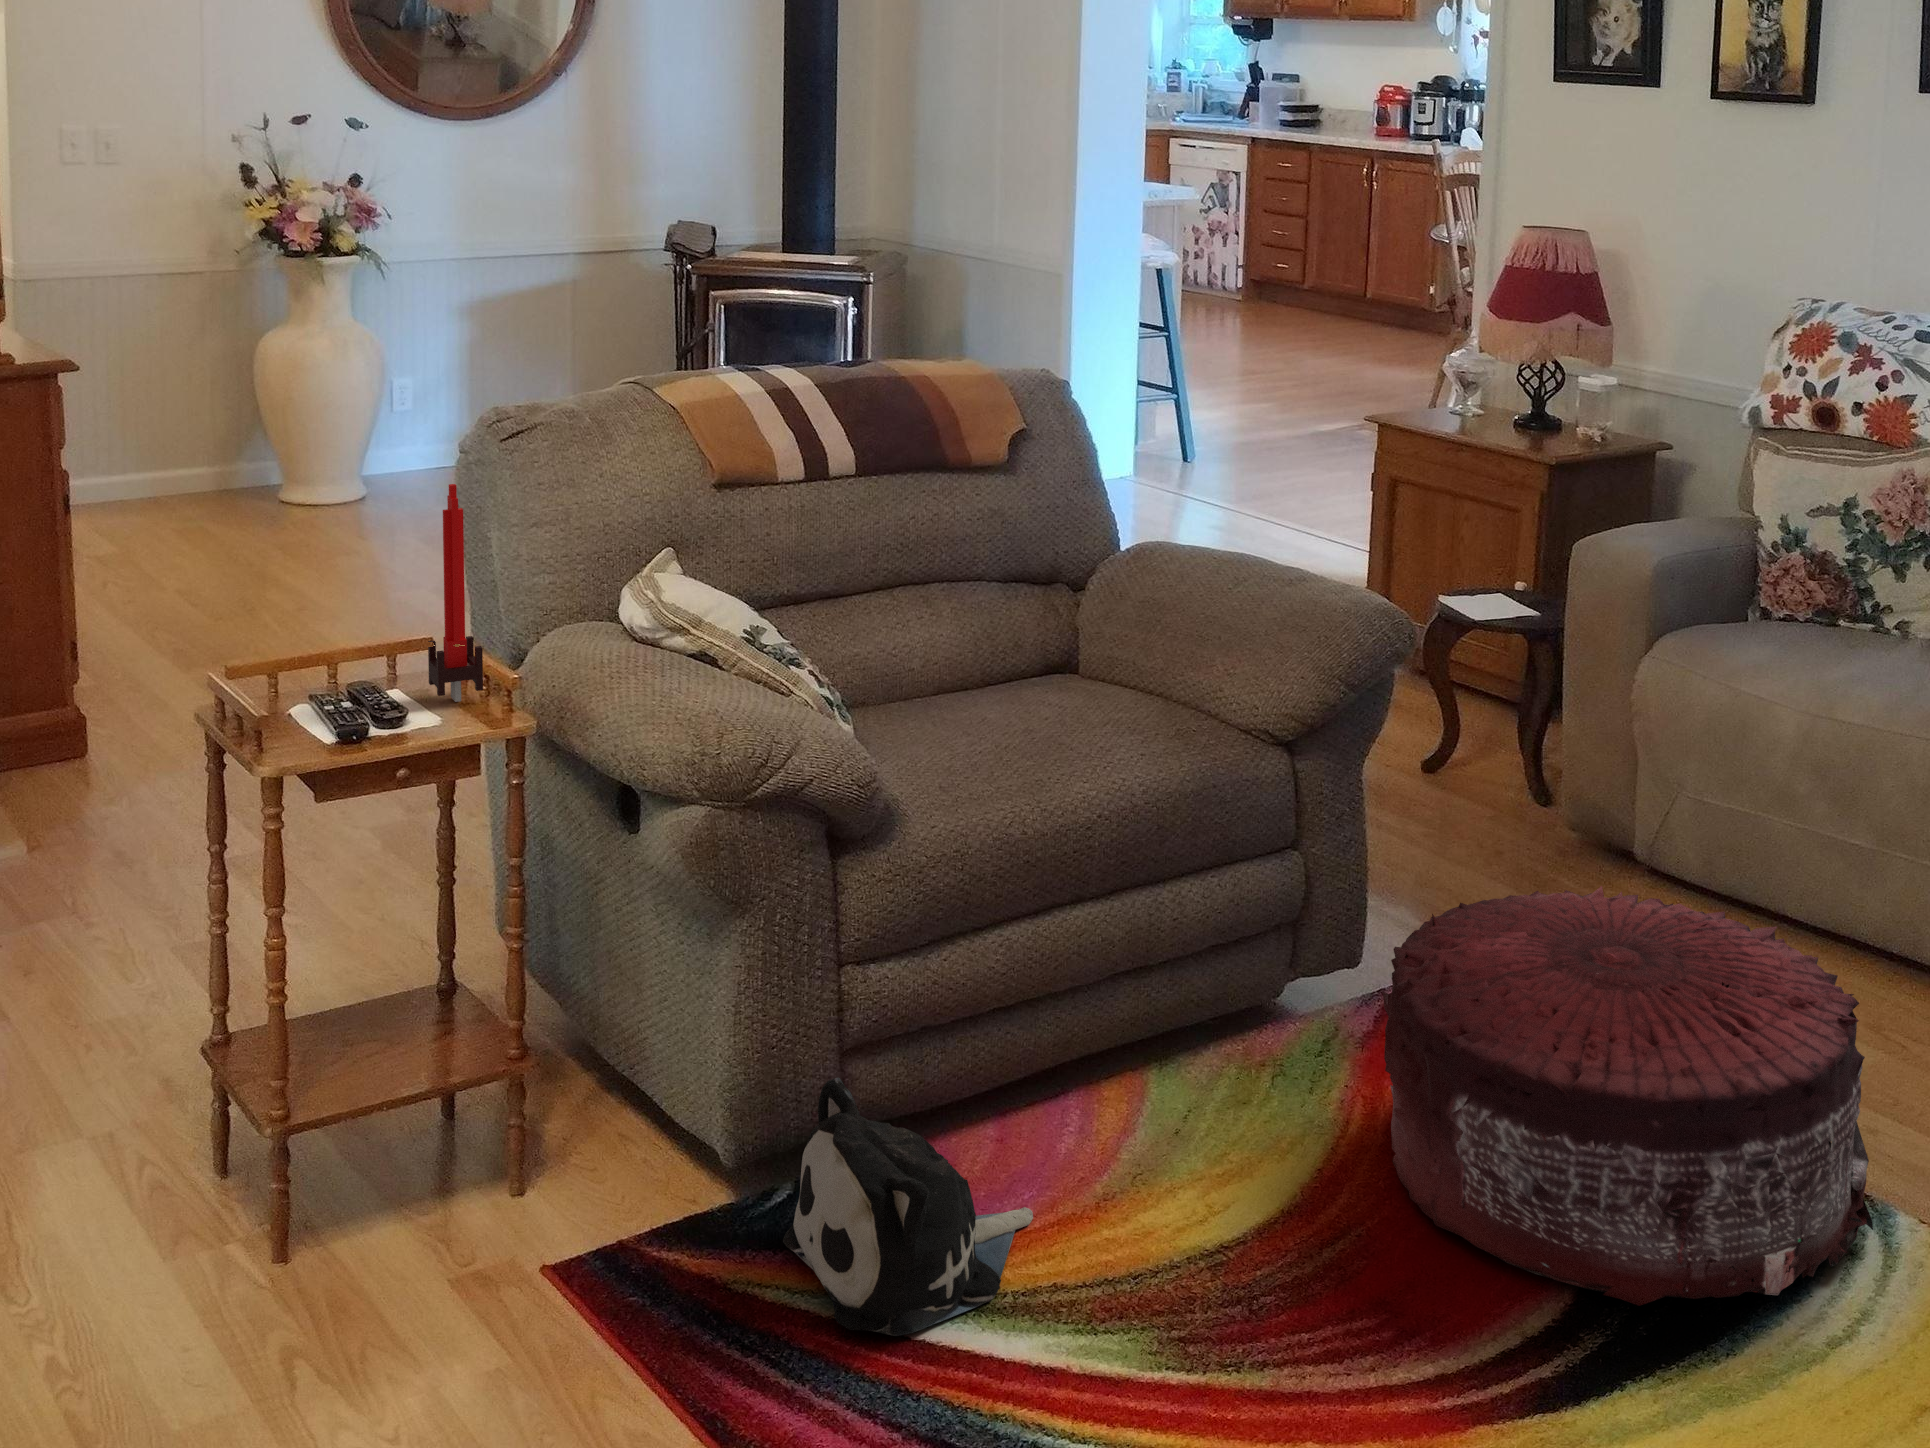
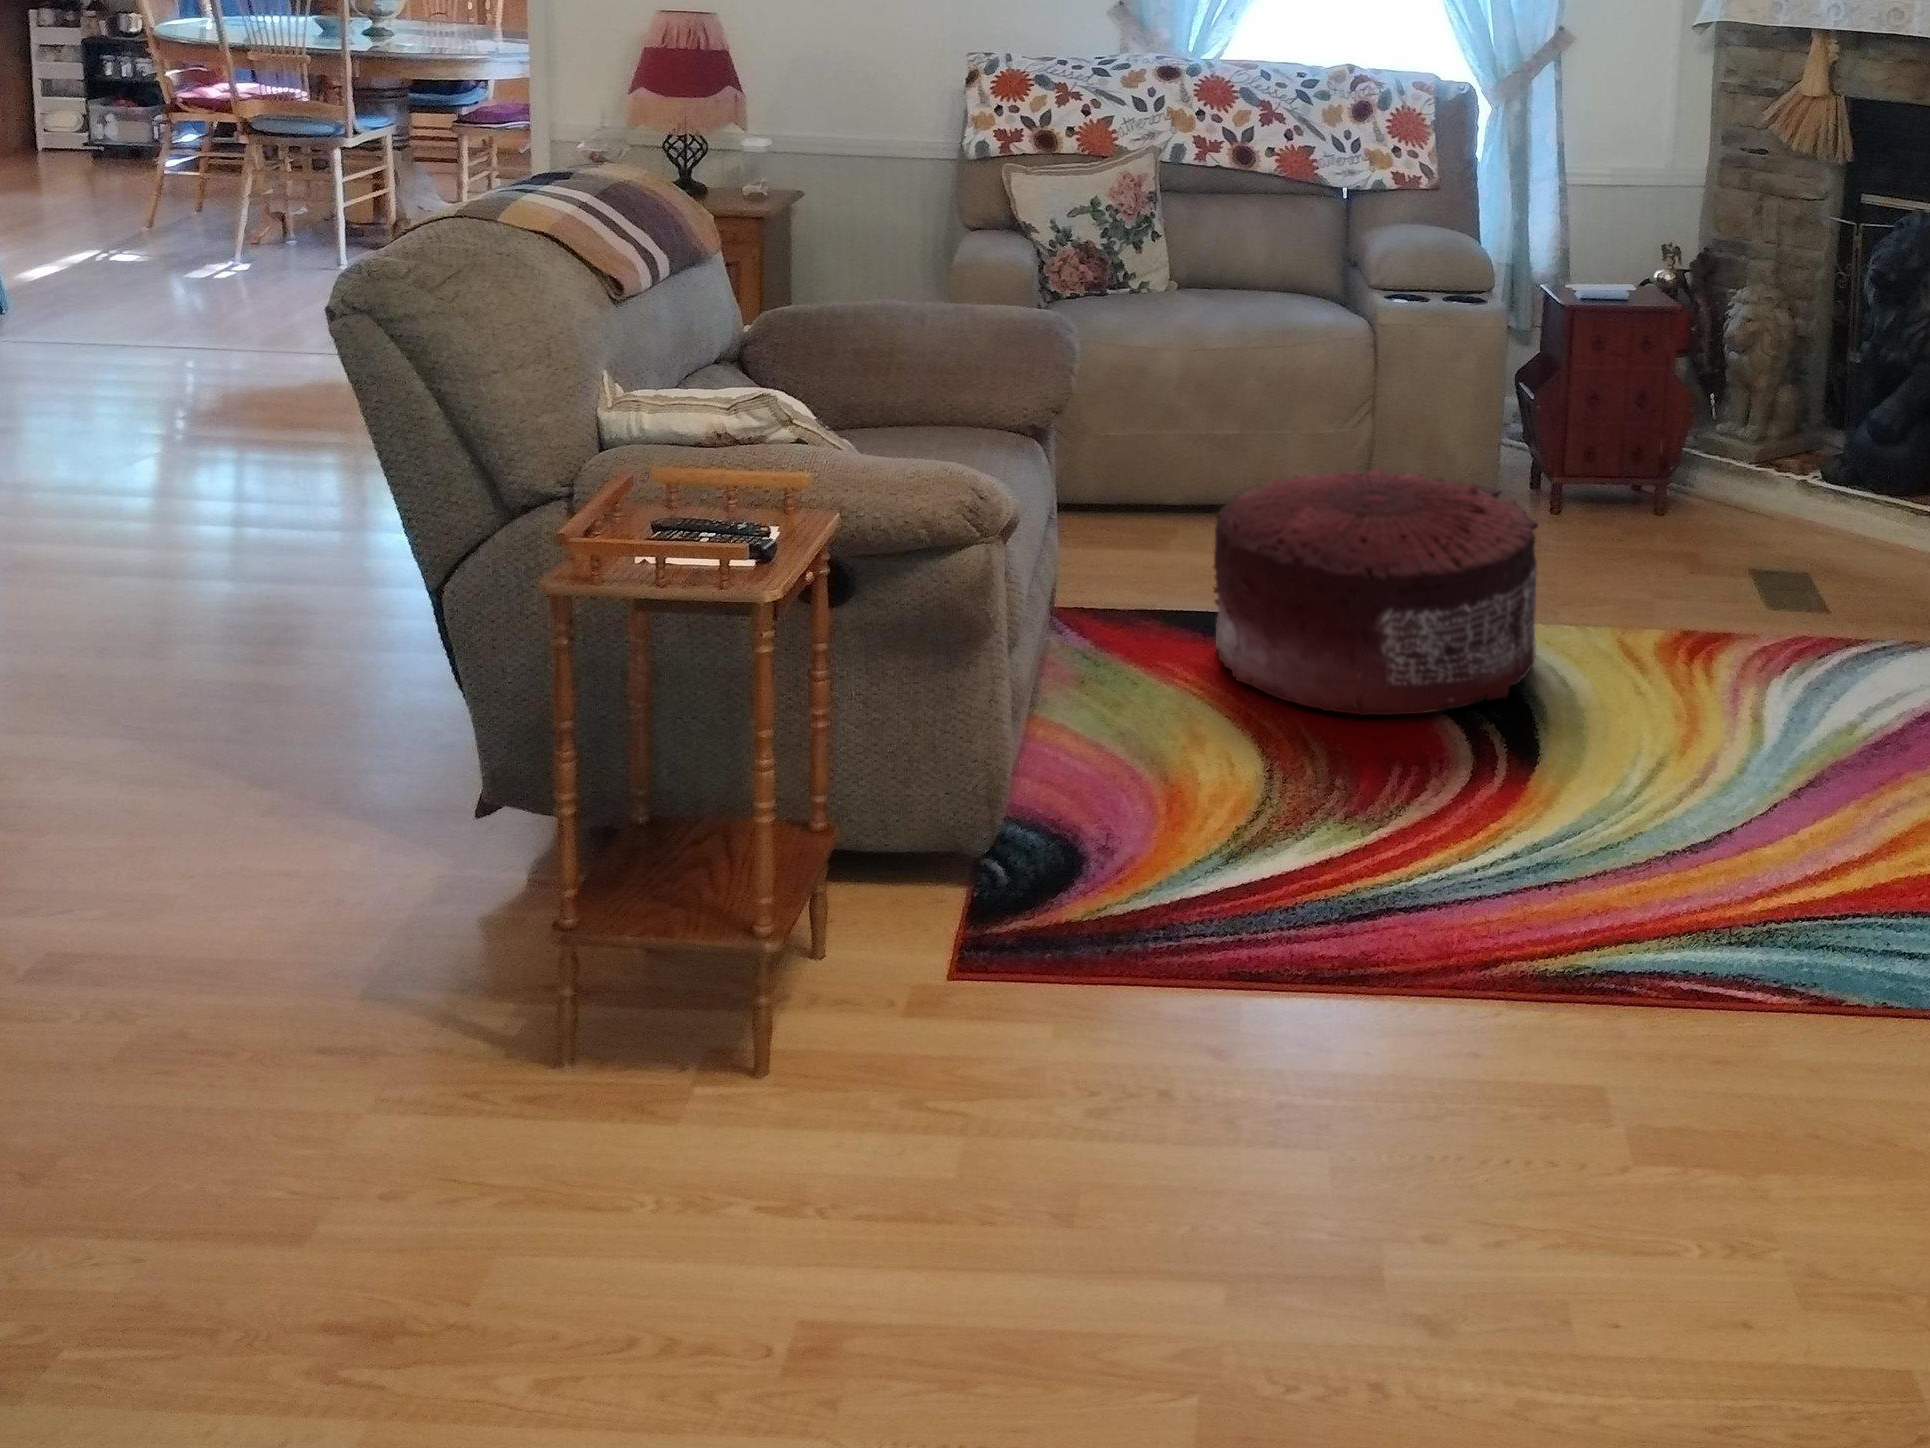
candle: present [428,484,483,702] -> none [641,304,708,545]
plush toy: present [783,1078,1033,1336] -> none [1076,758,1264,926]

